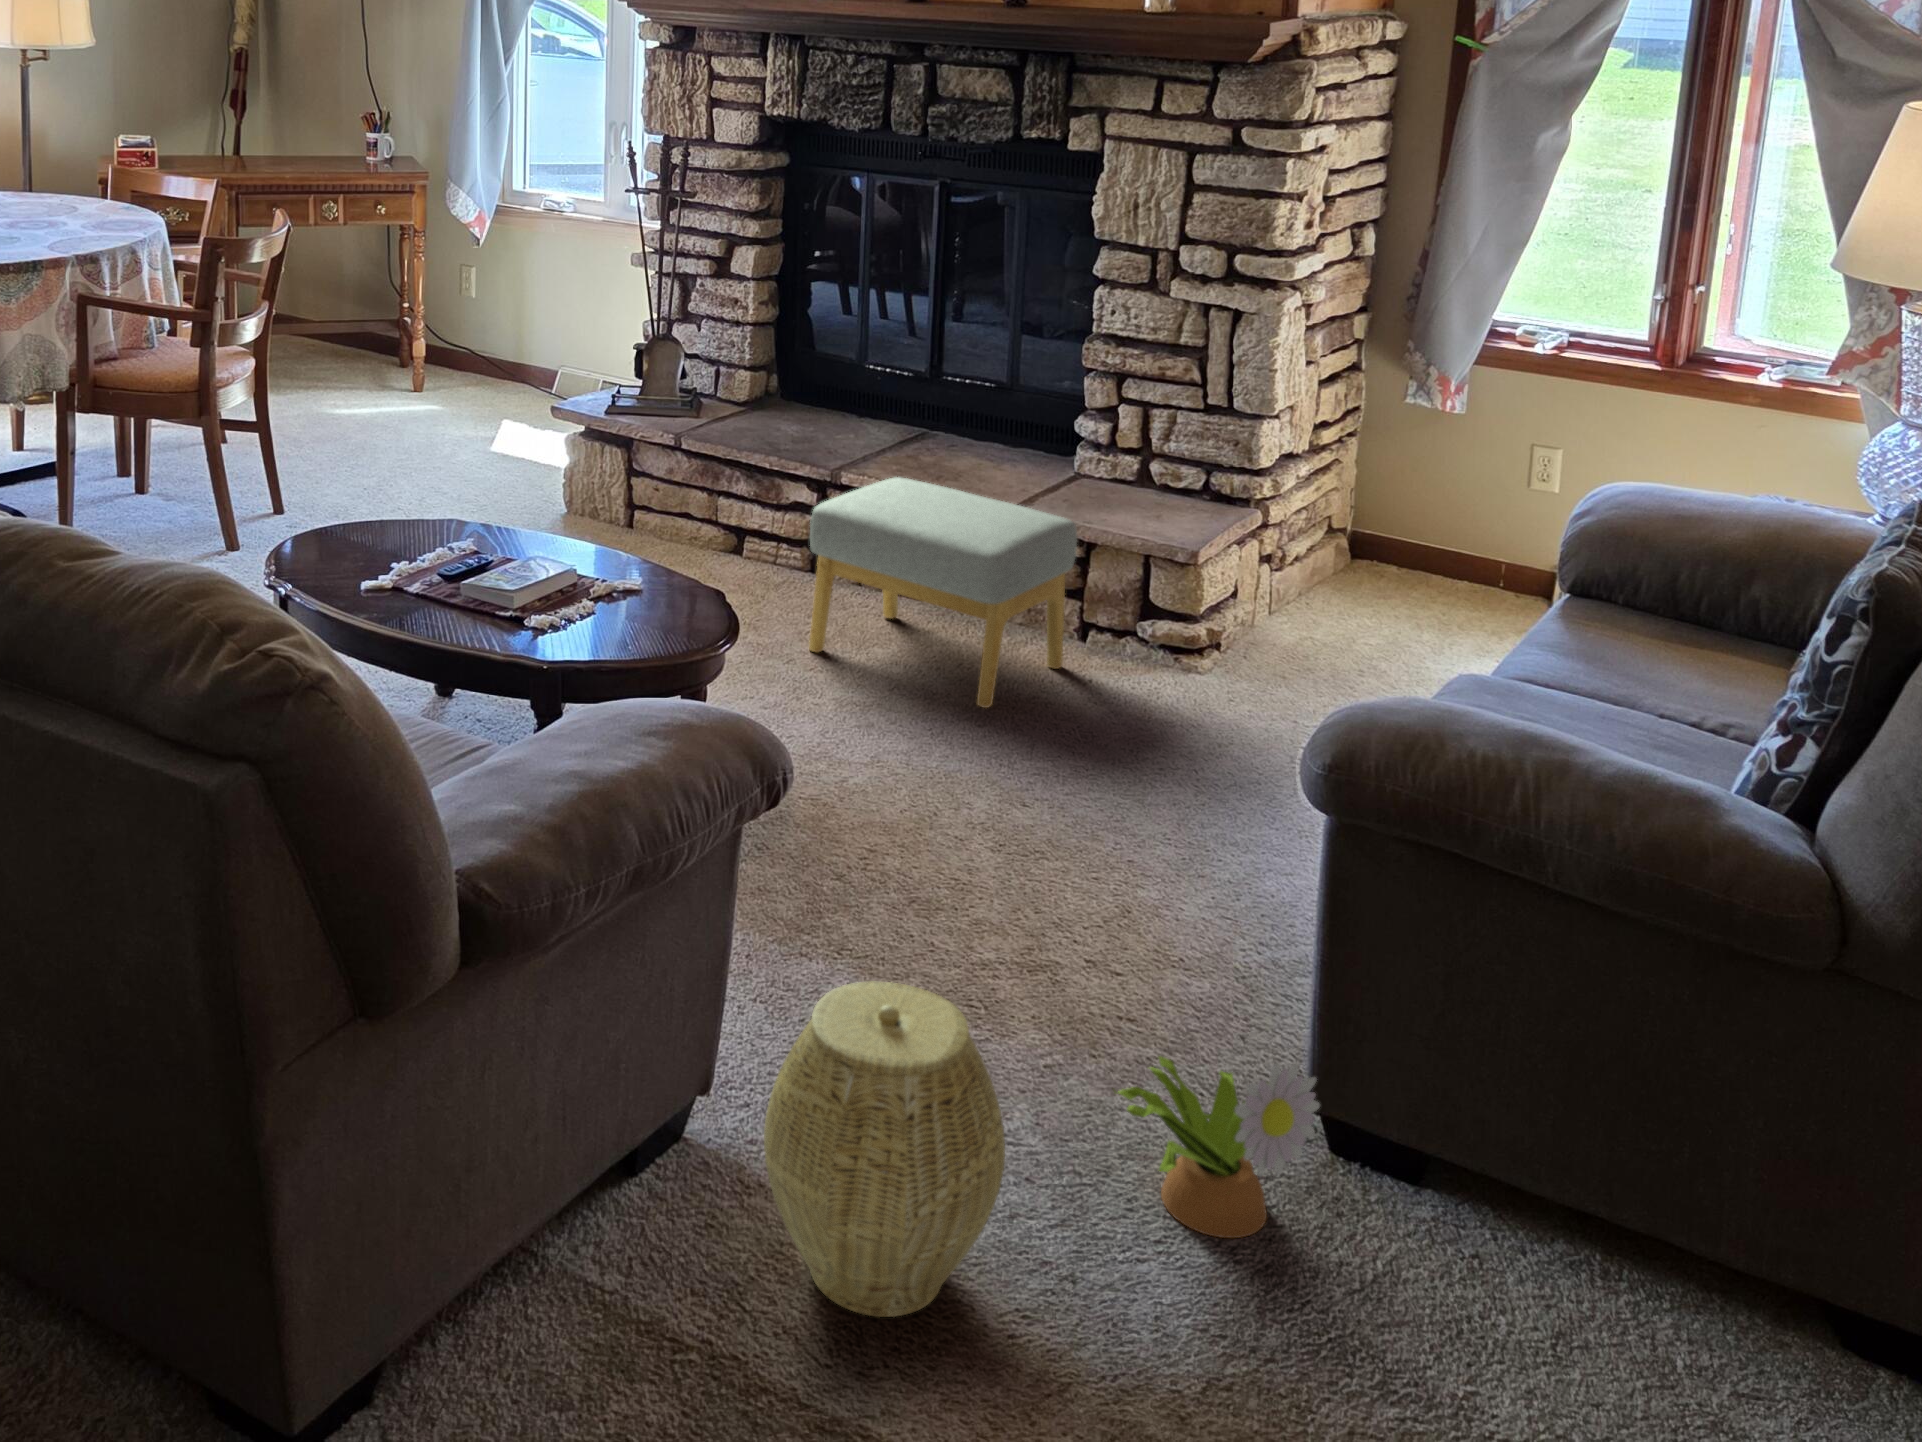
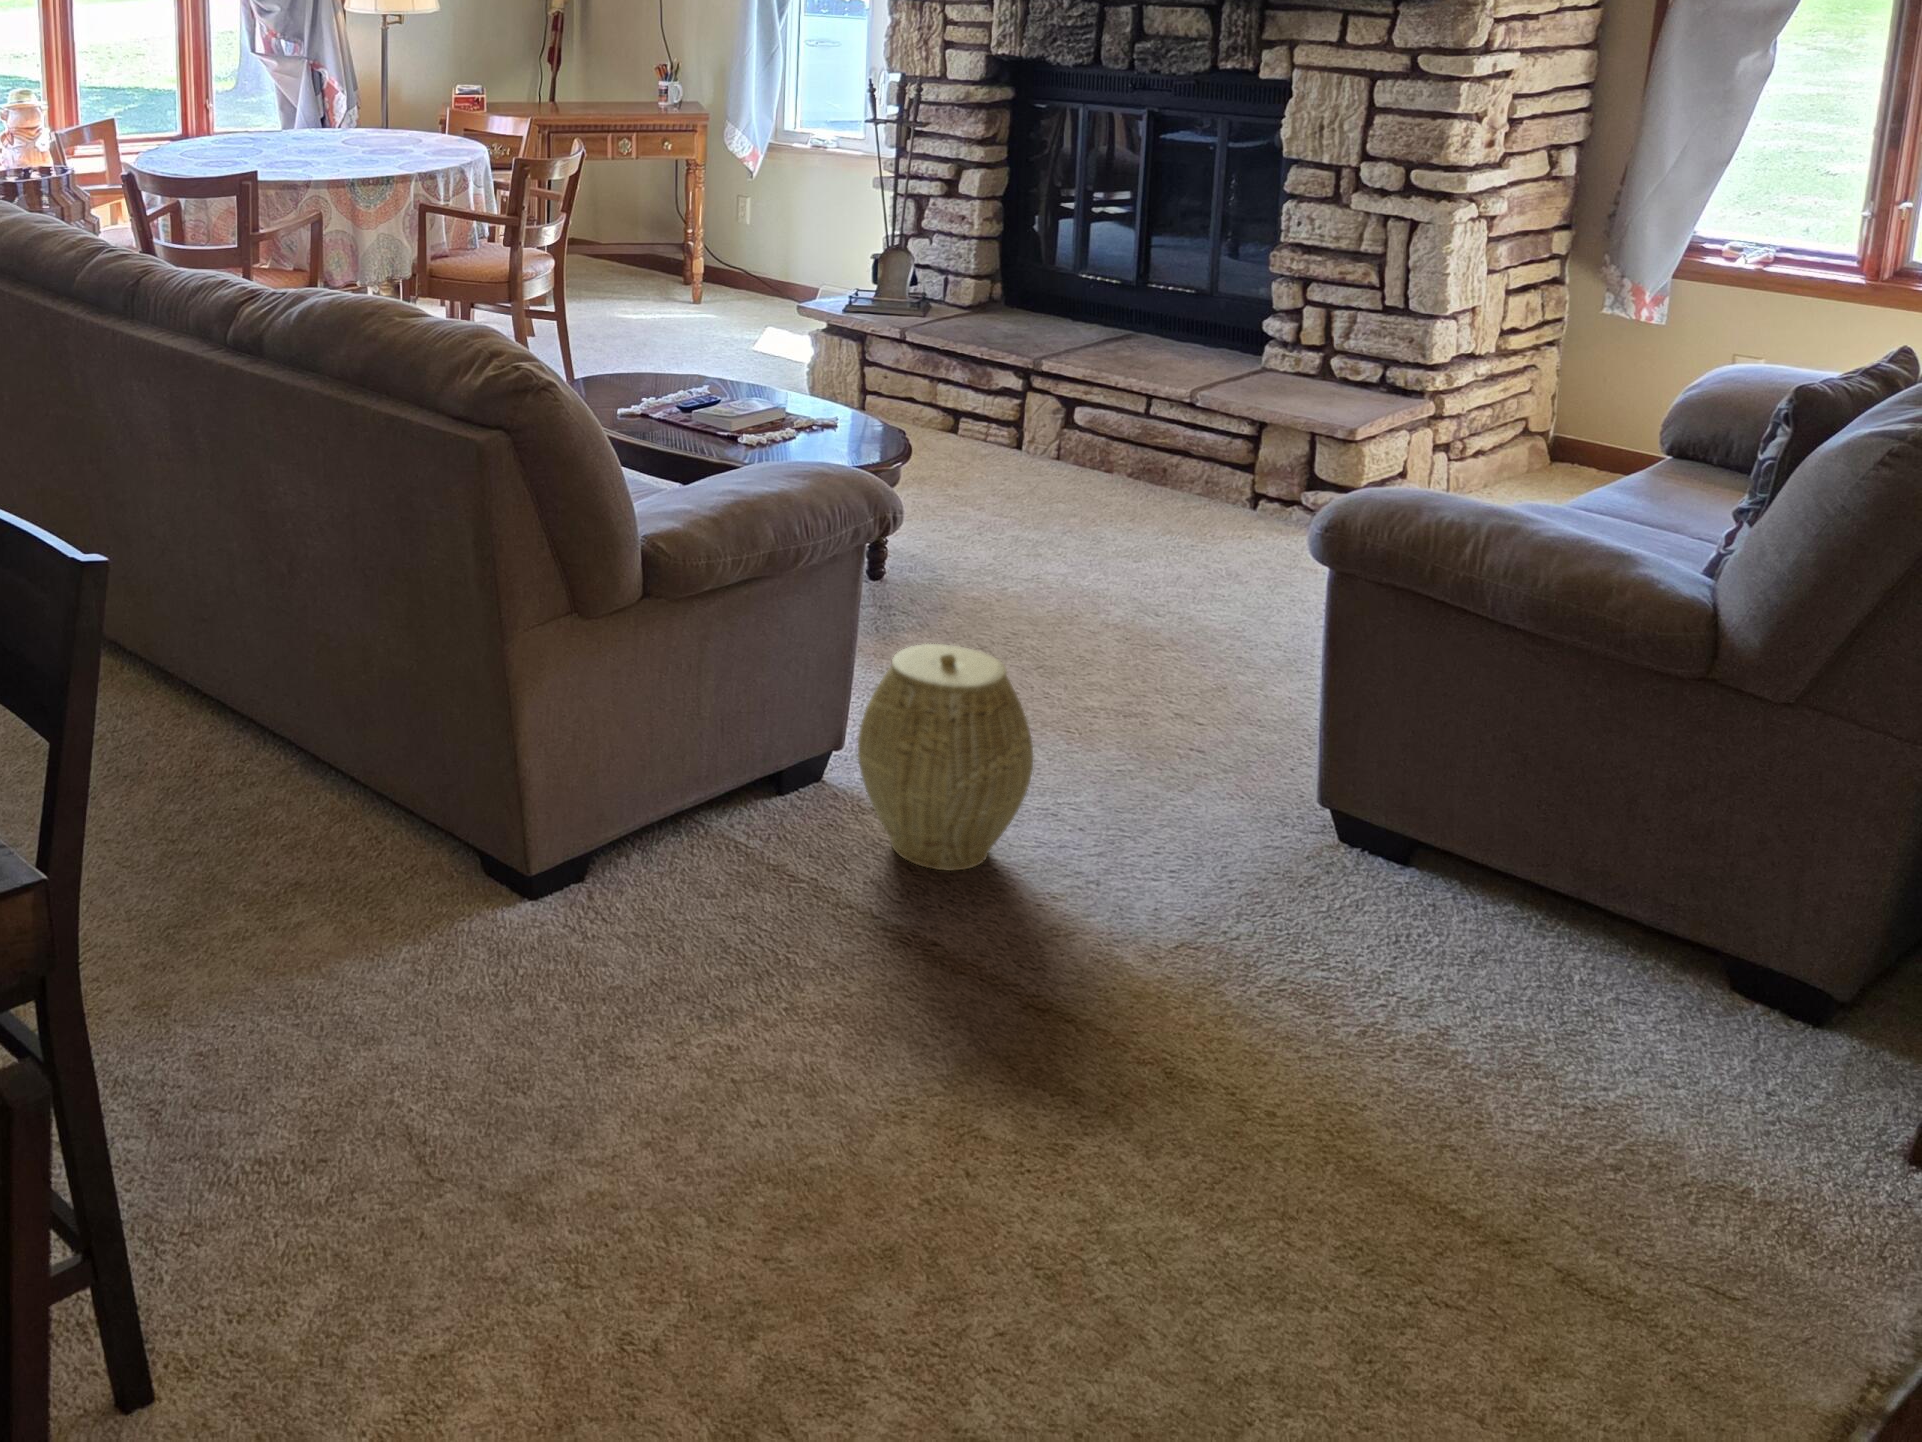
footstool: present [809,477,1077,708] -> none [998,360,1239,546]
decorative plant: present [1114,1056,1320,1238] -> none [1140,729,1301,864]

